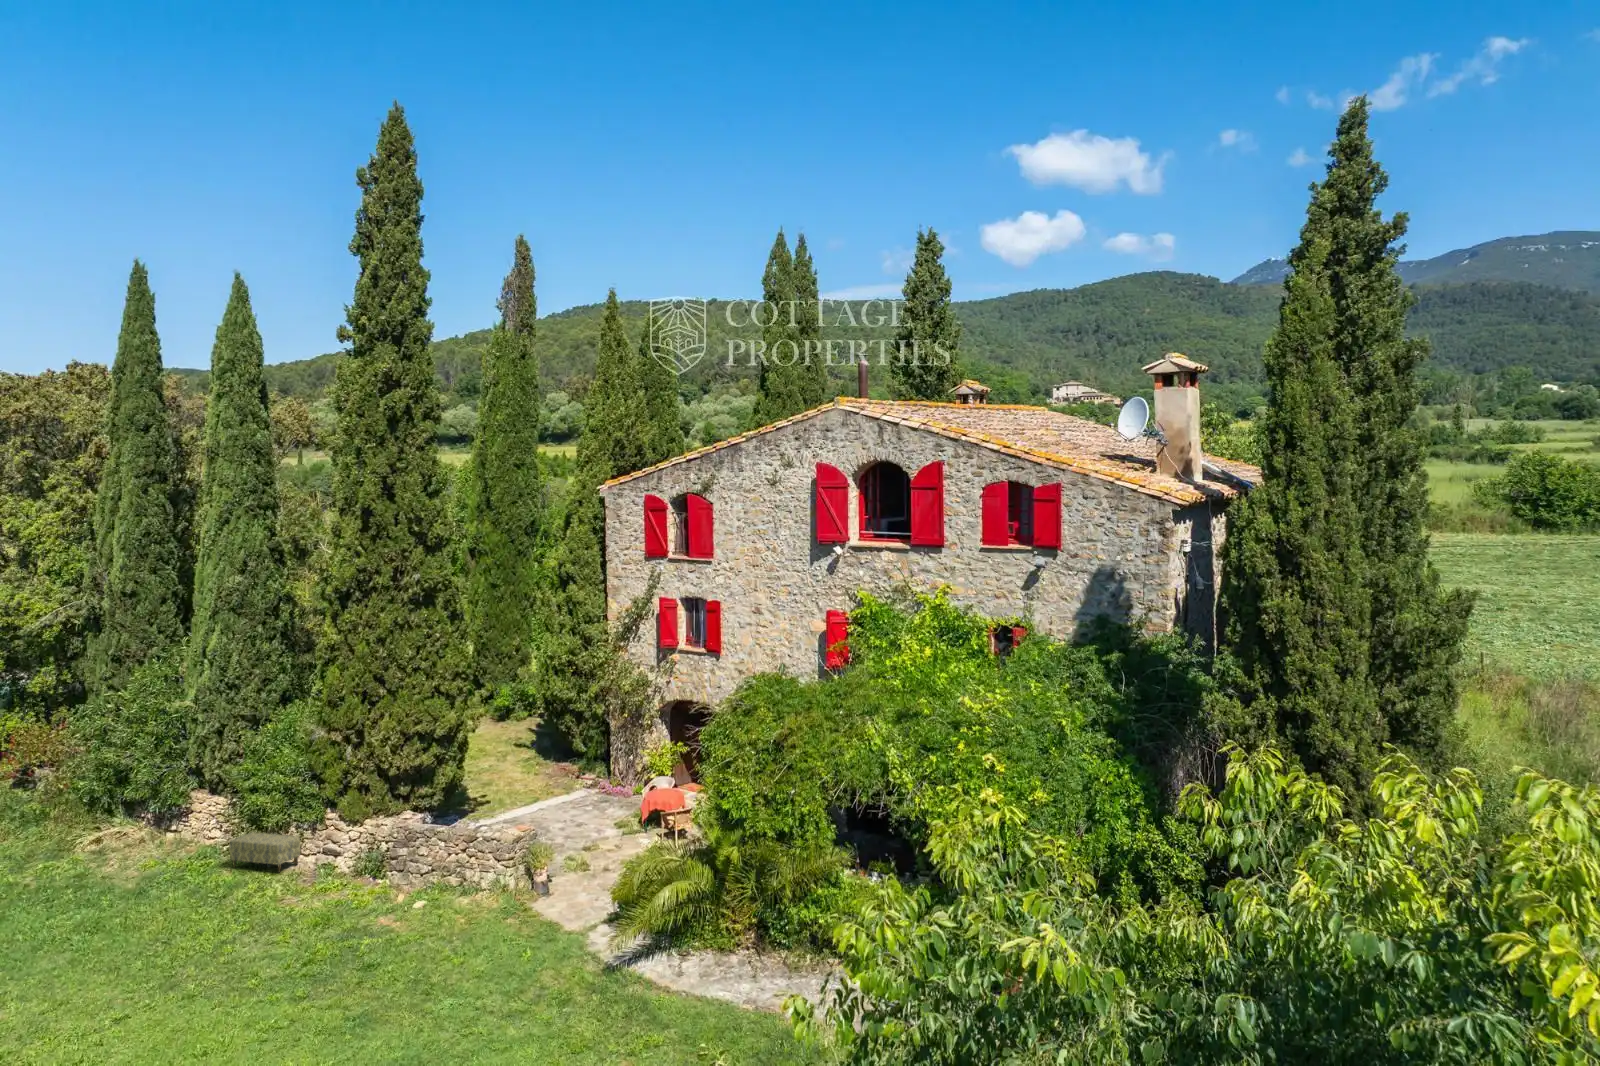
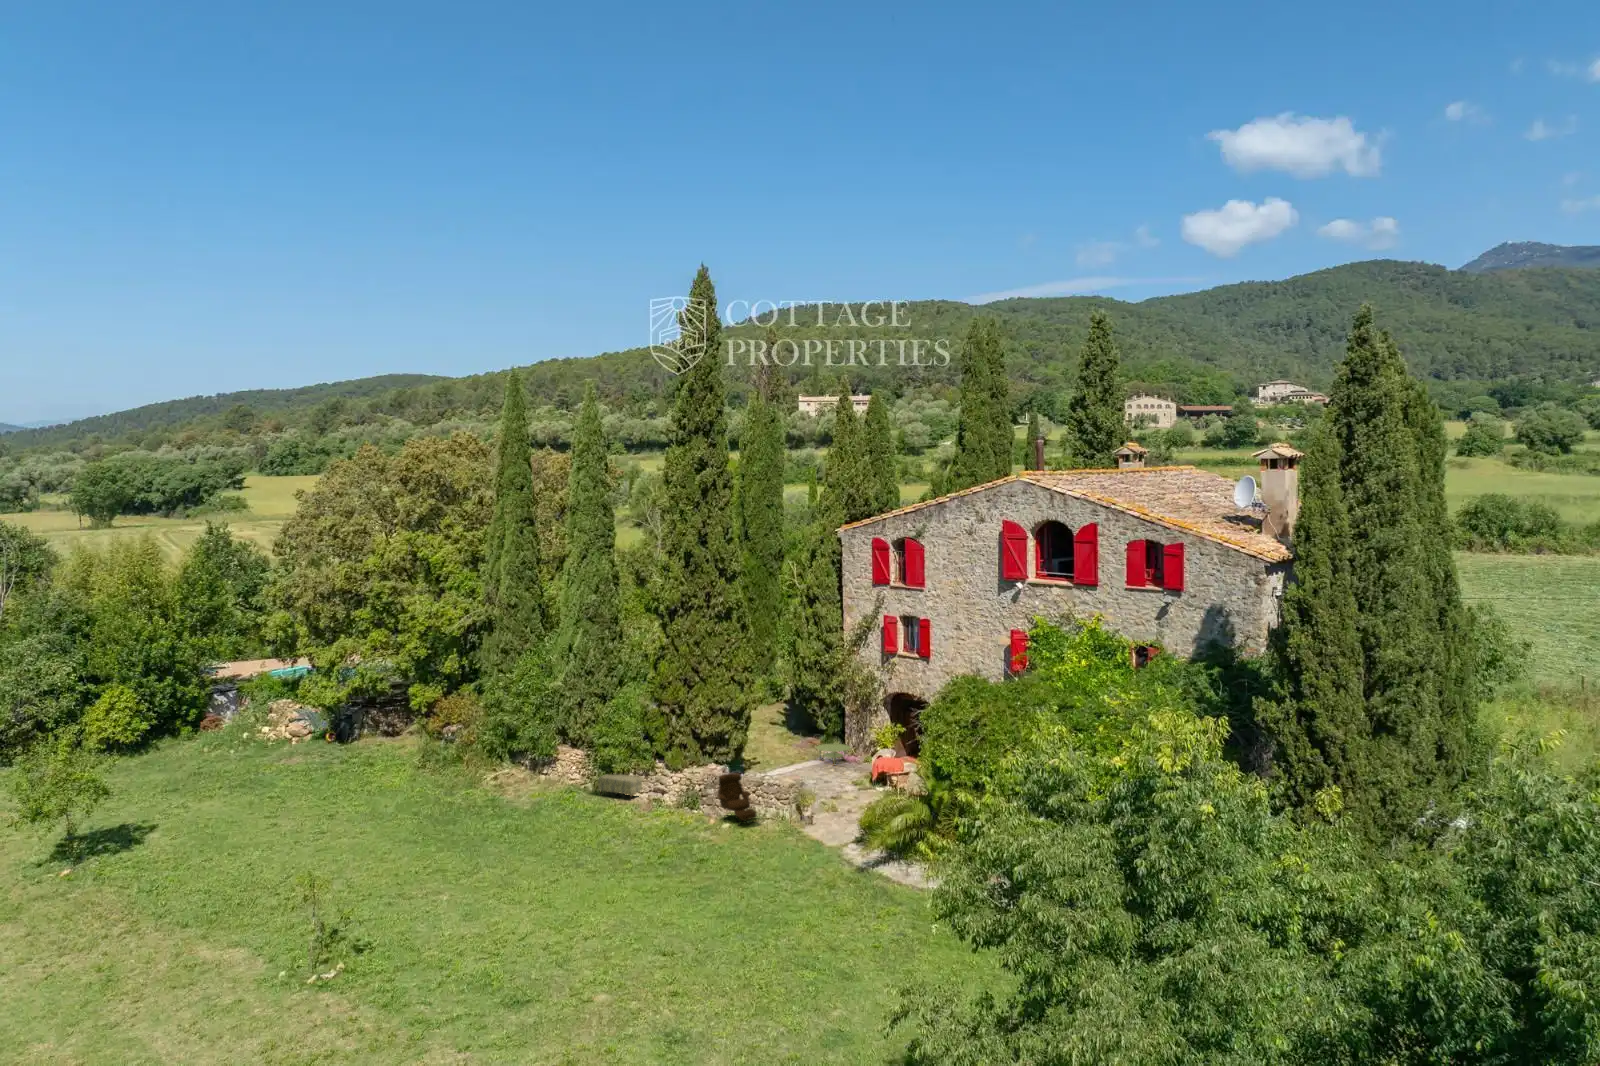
round table: none [573,767,620,797] -> present [816,744,850,765]
lounge chair: none [404,826,462,908] -> present [717,773,757,822]

